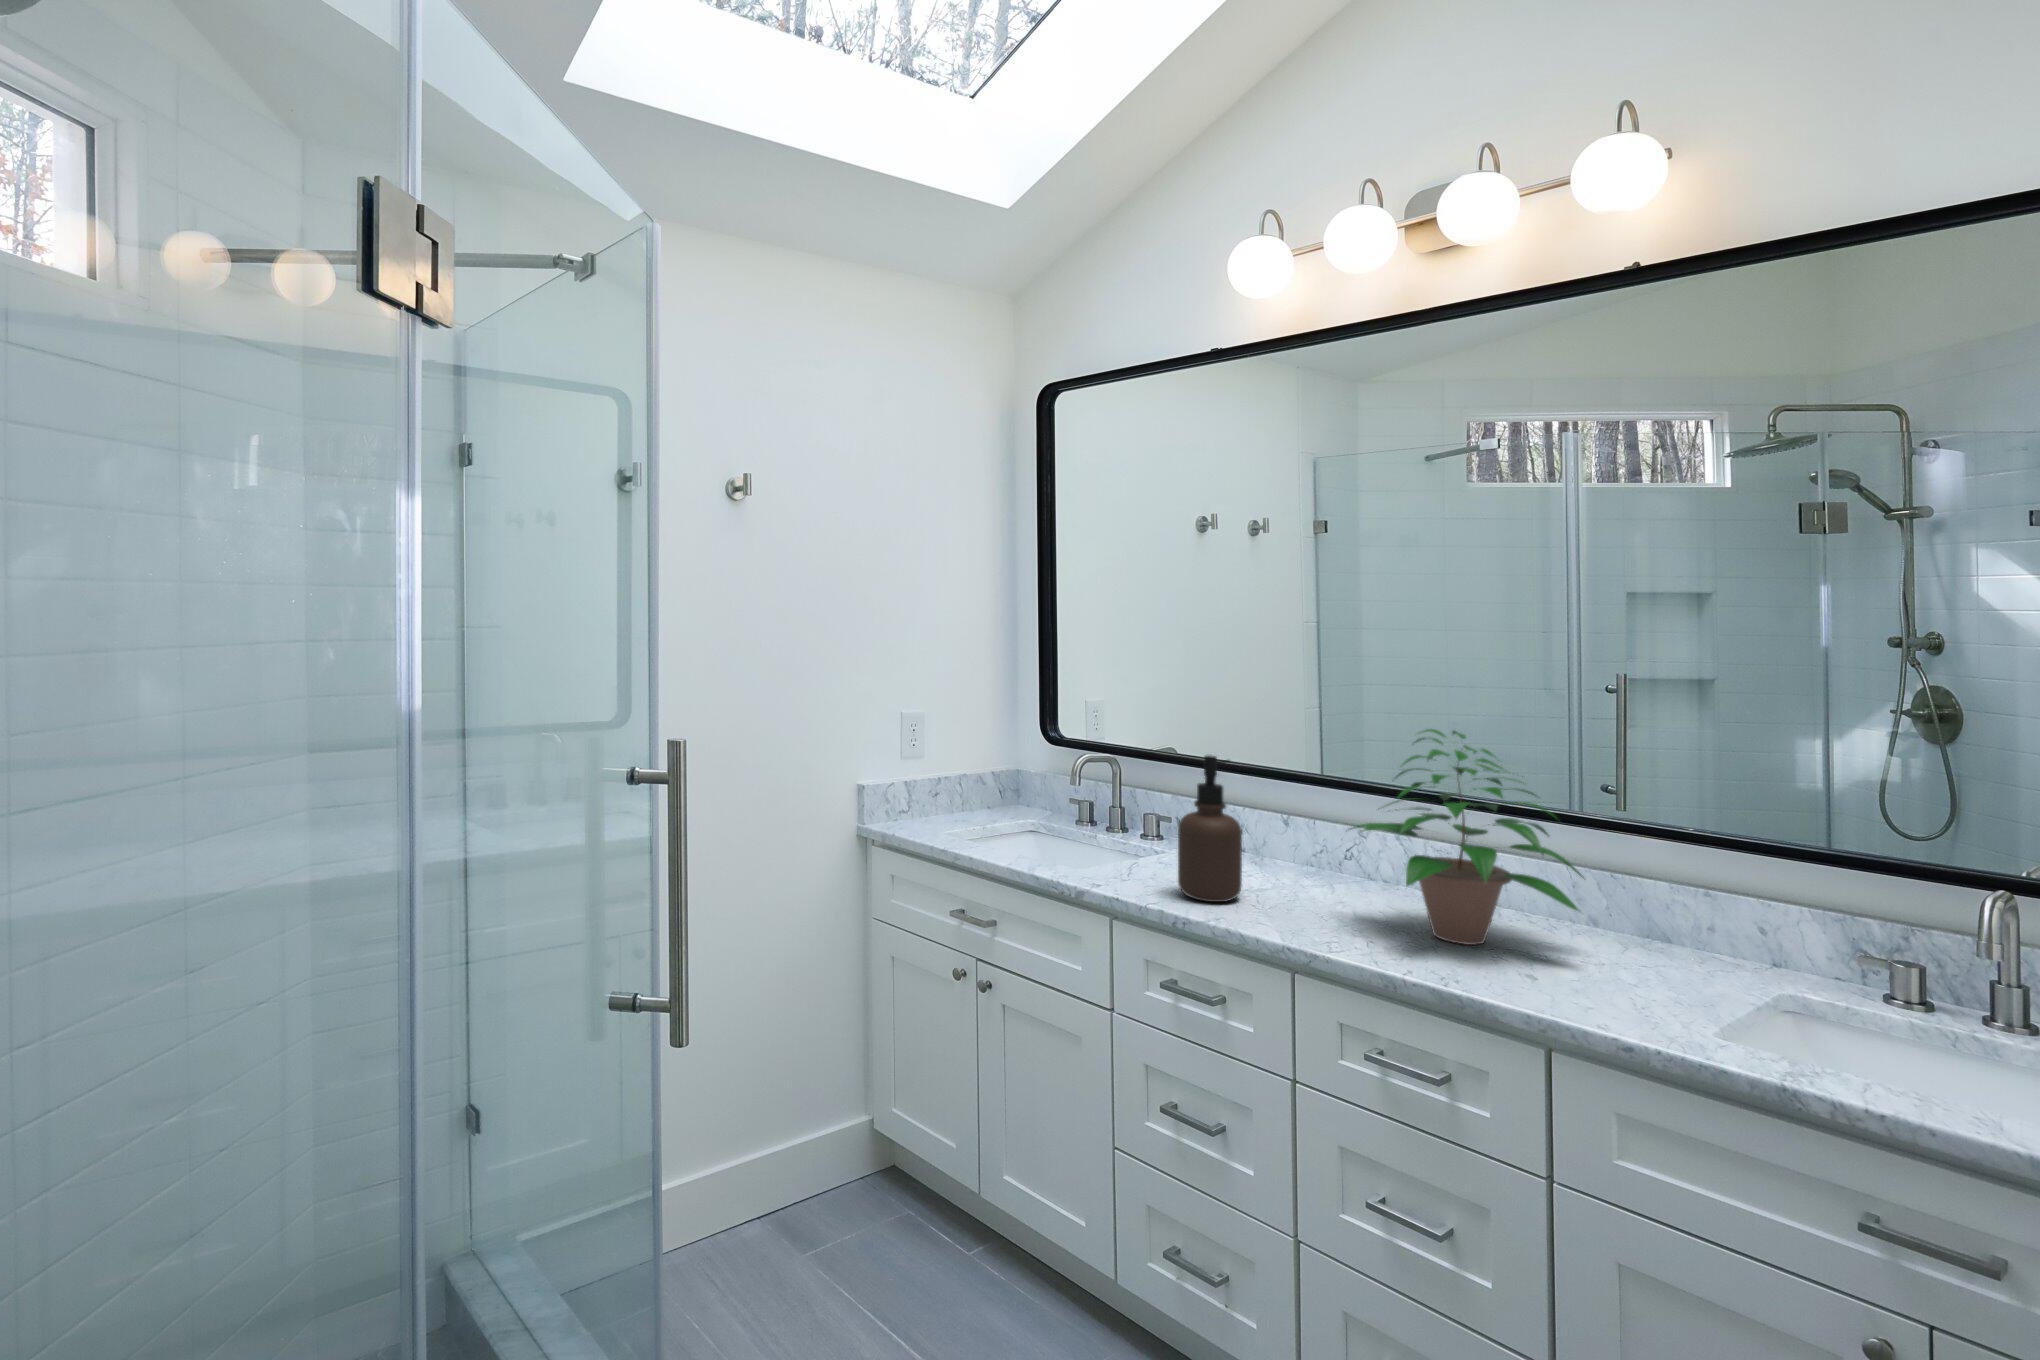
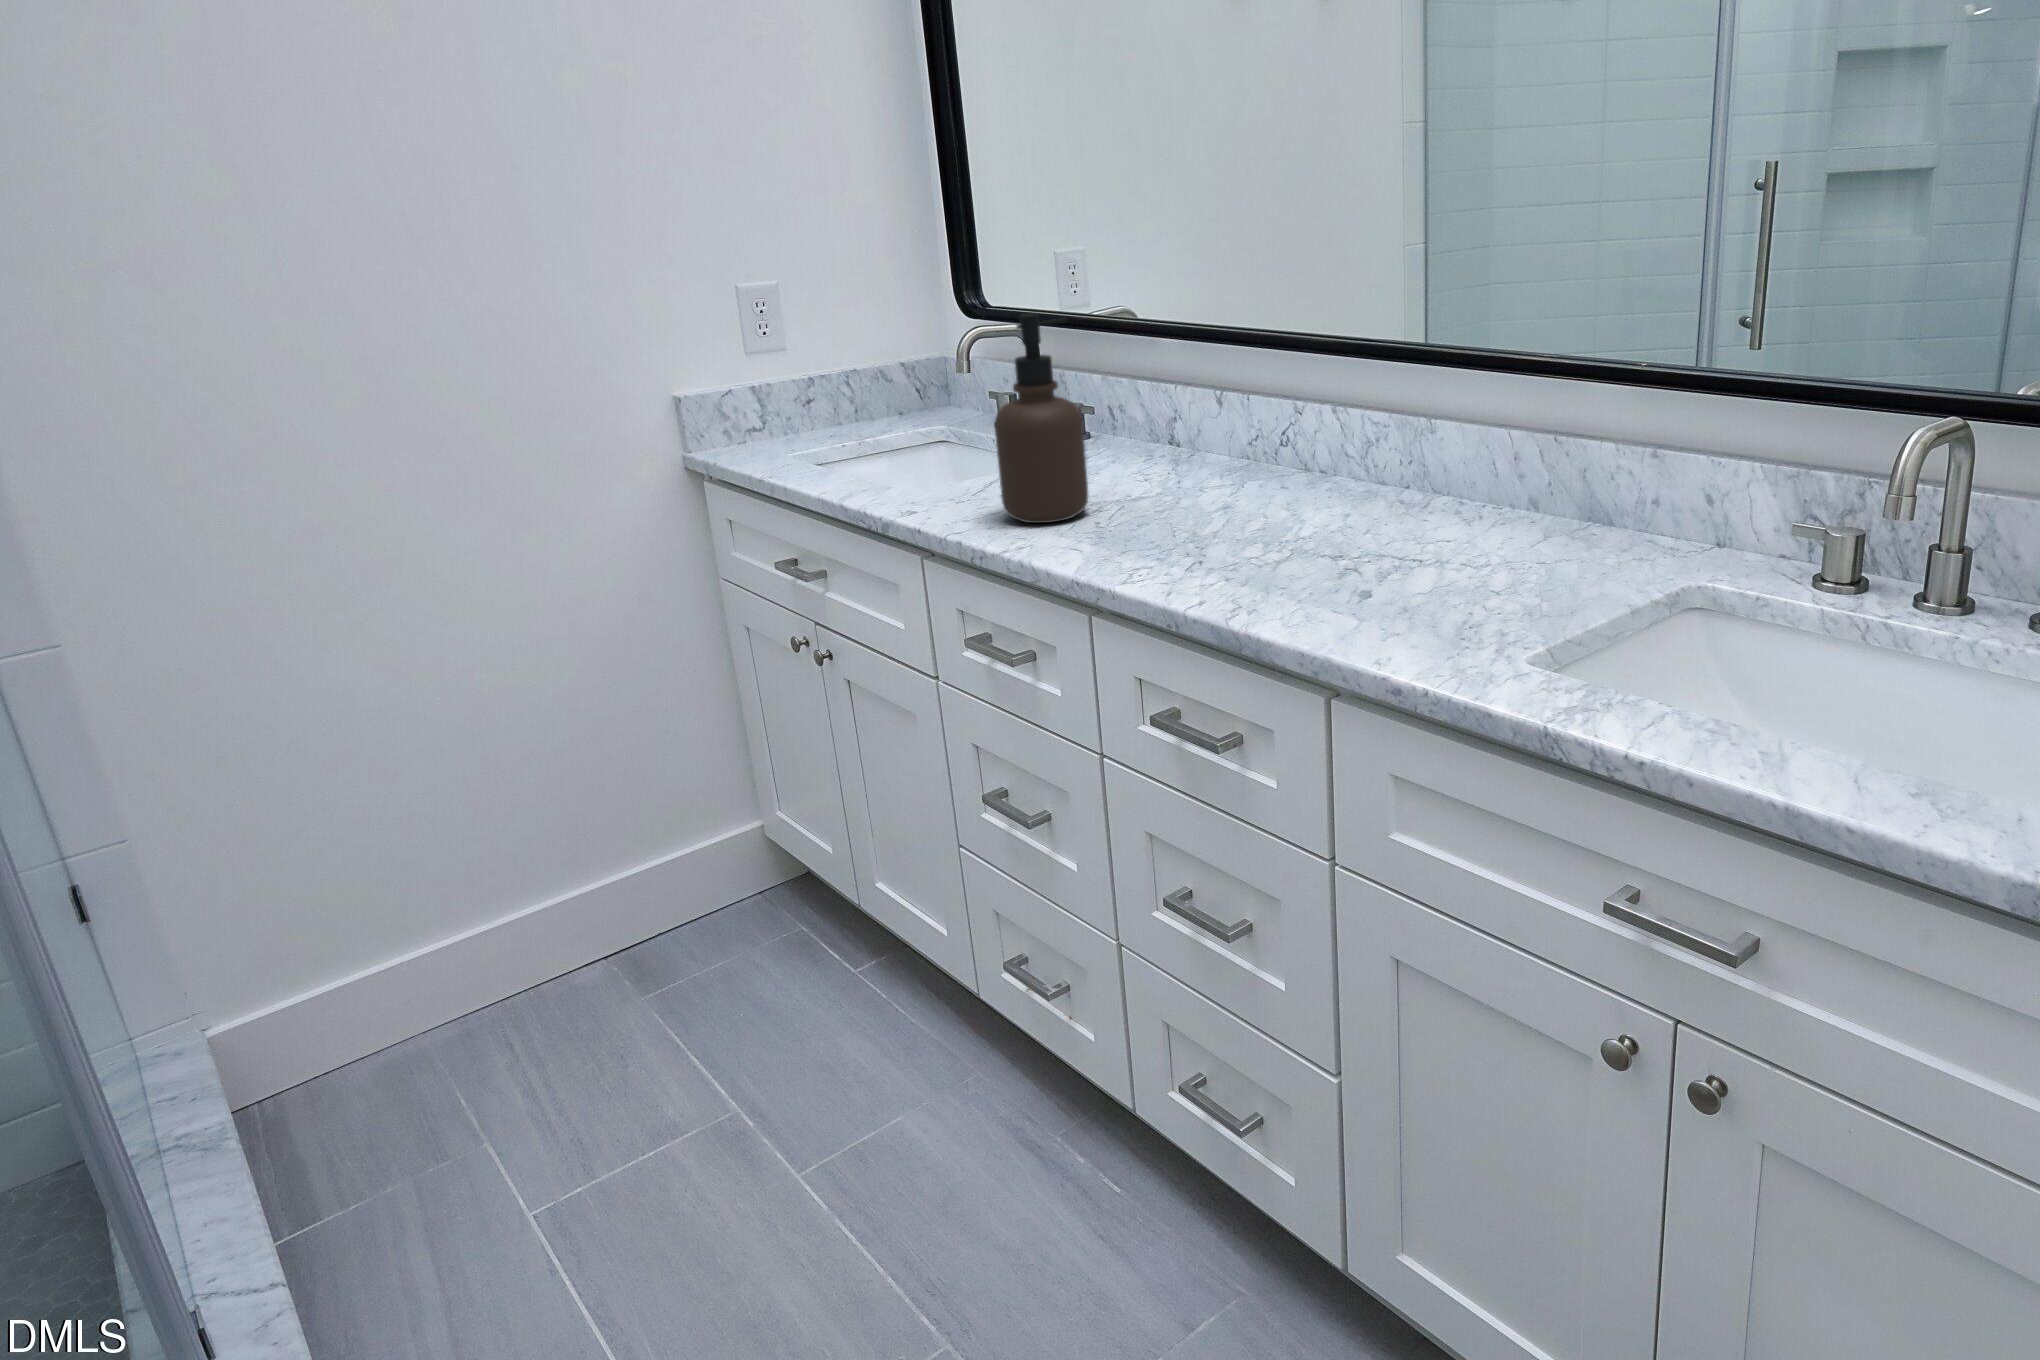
potted plant: present [1351,729,1583,945] -> none [1185,243,1484,553]

